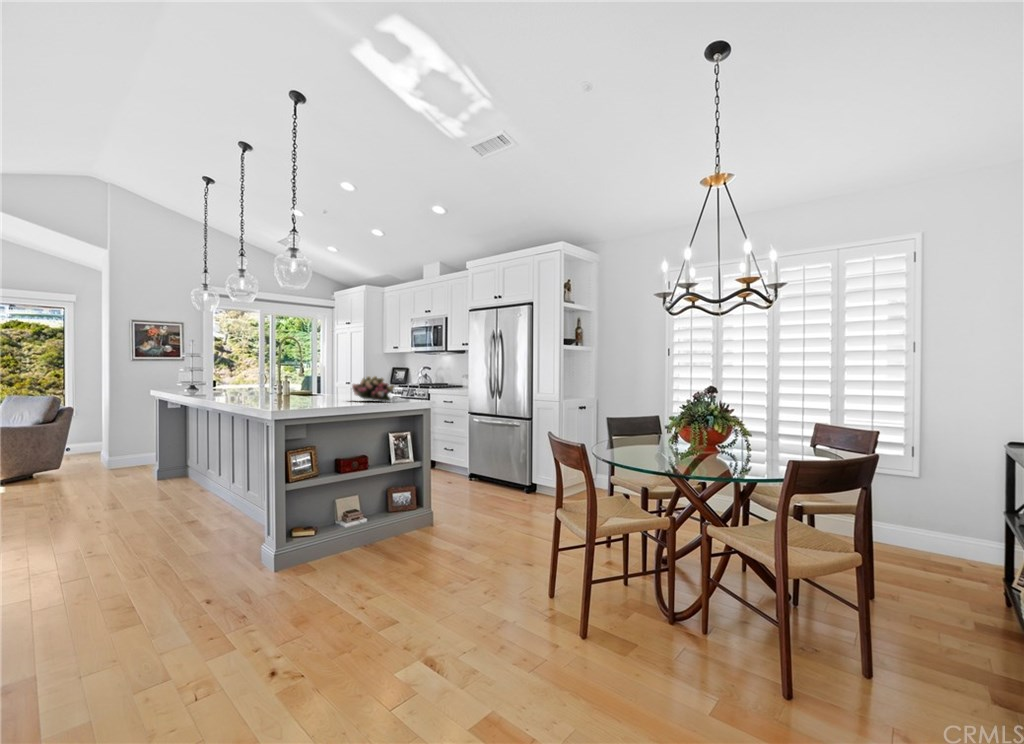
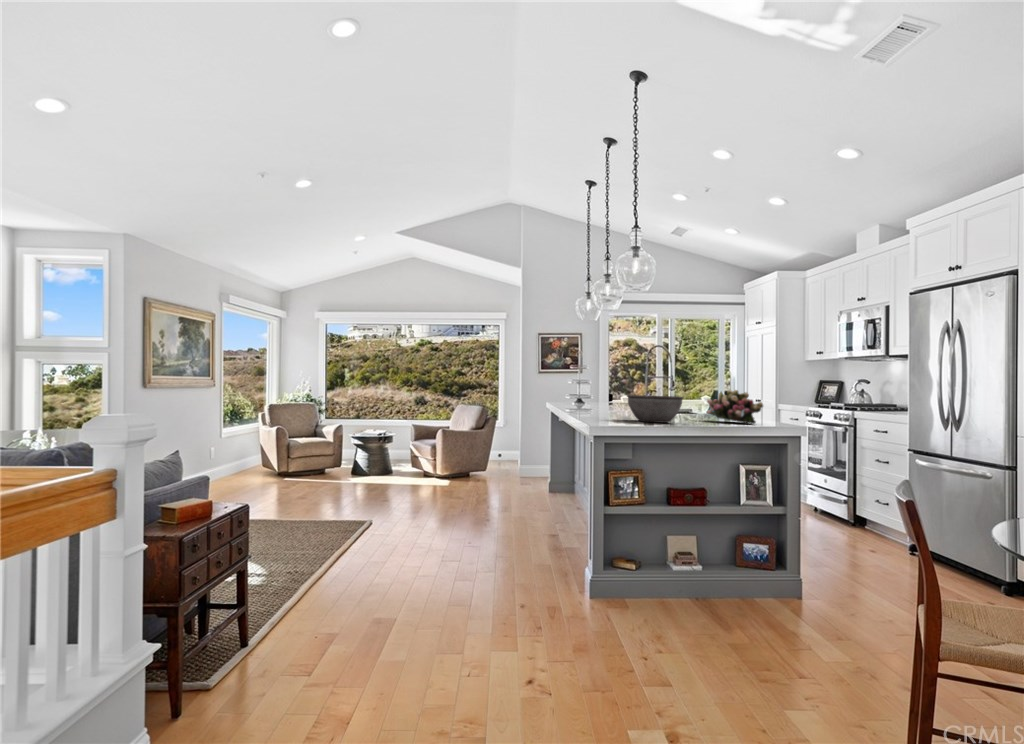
bowl: none [299,382,350,405] -> present [627,395,683,423]

